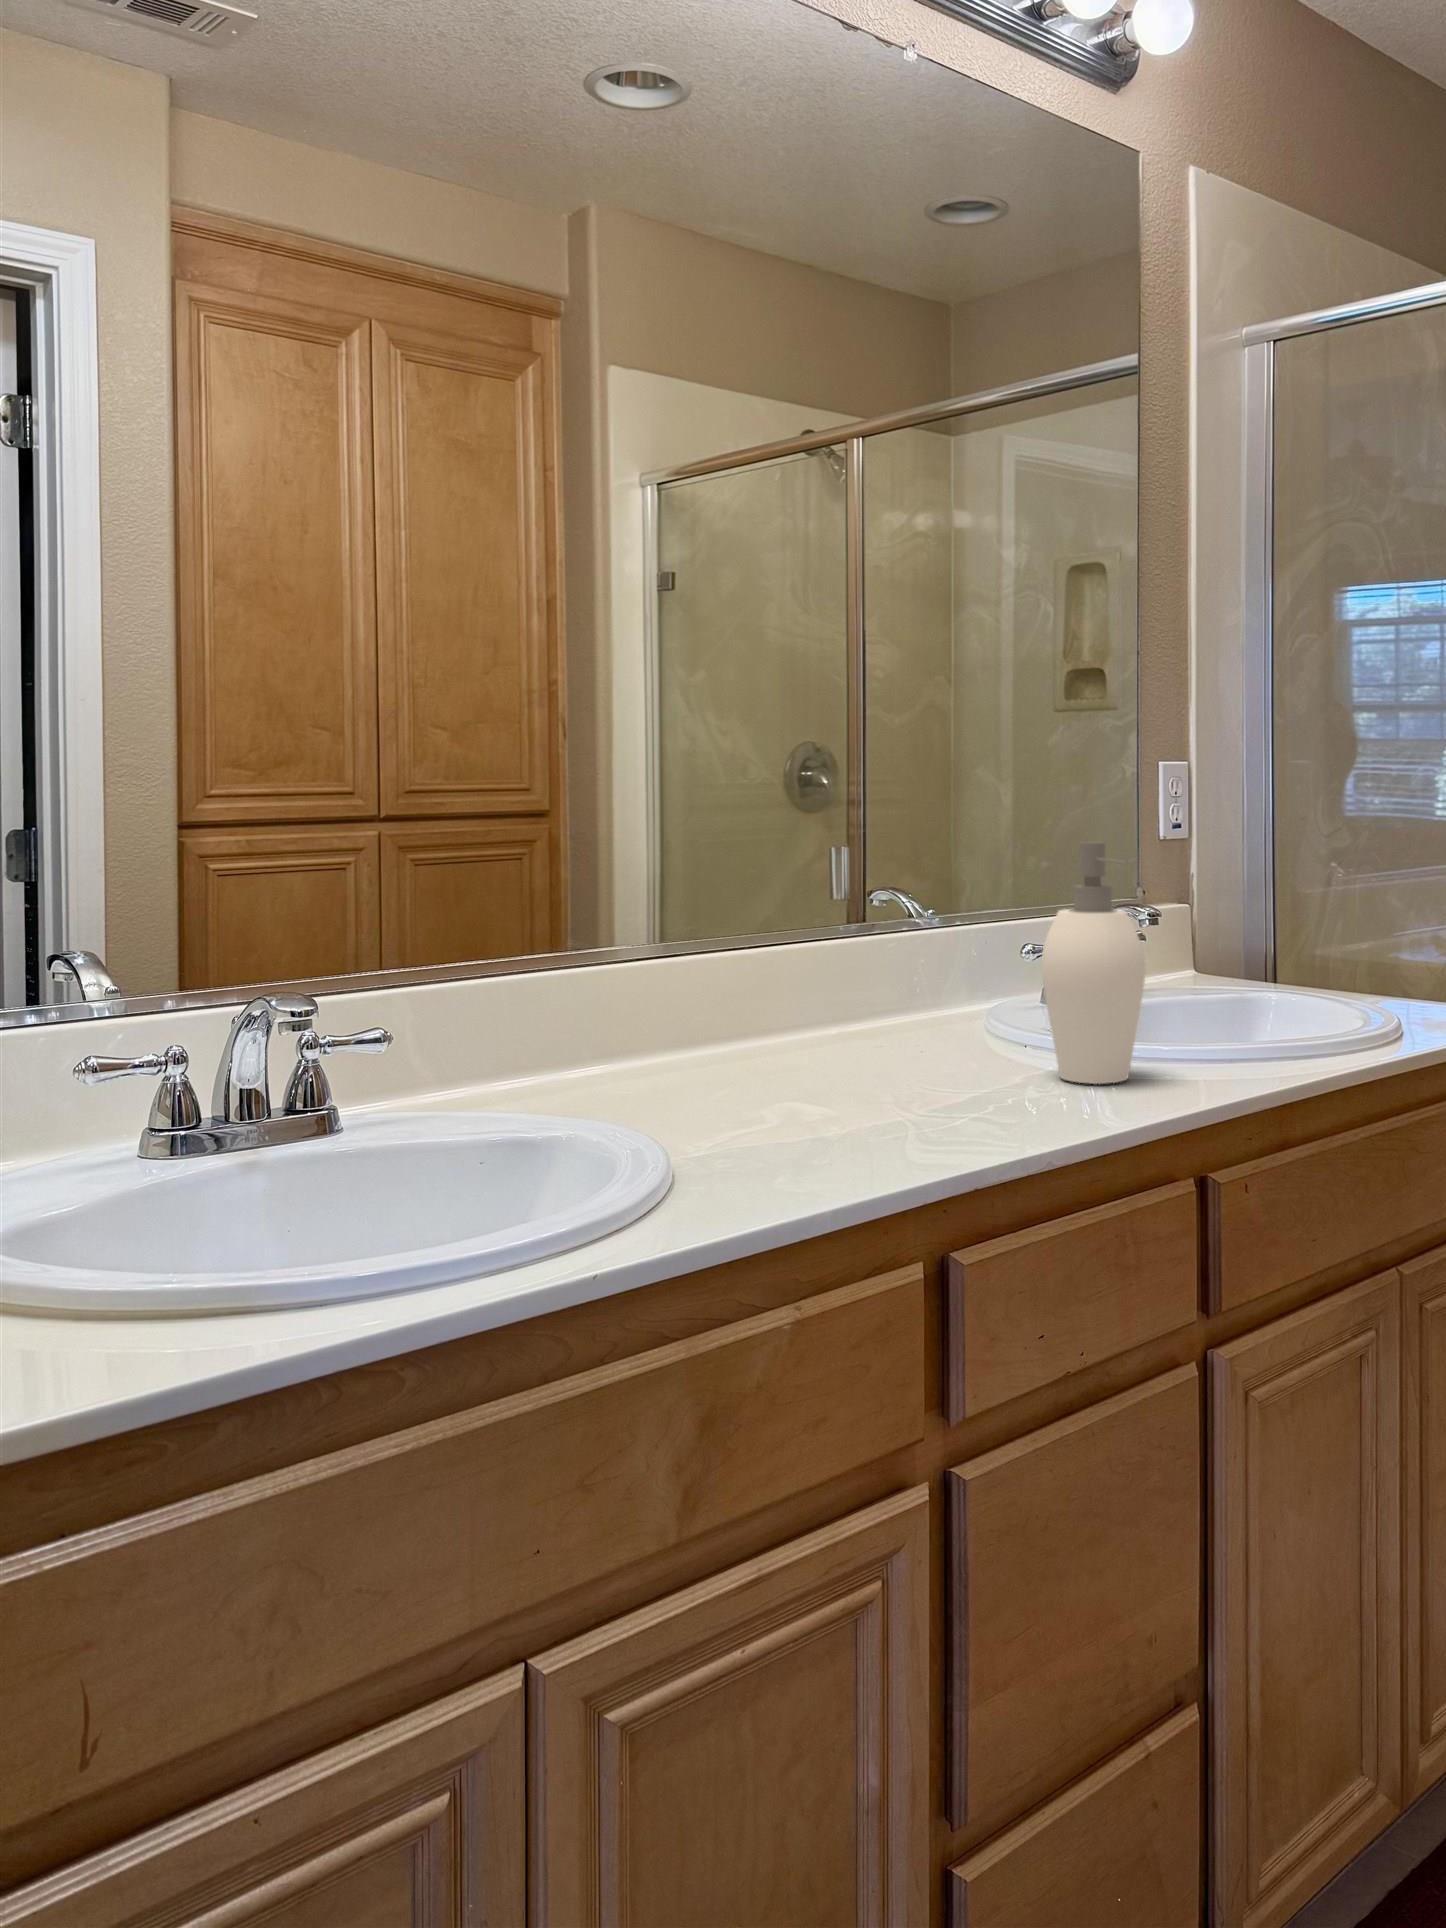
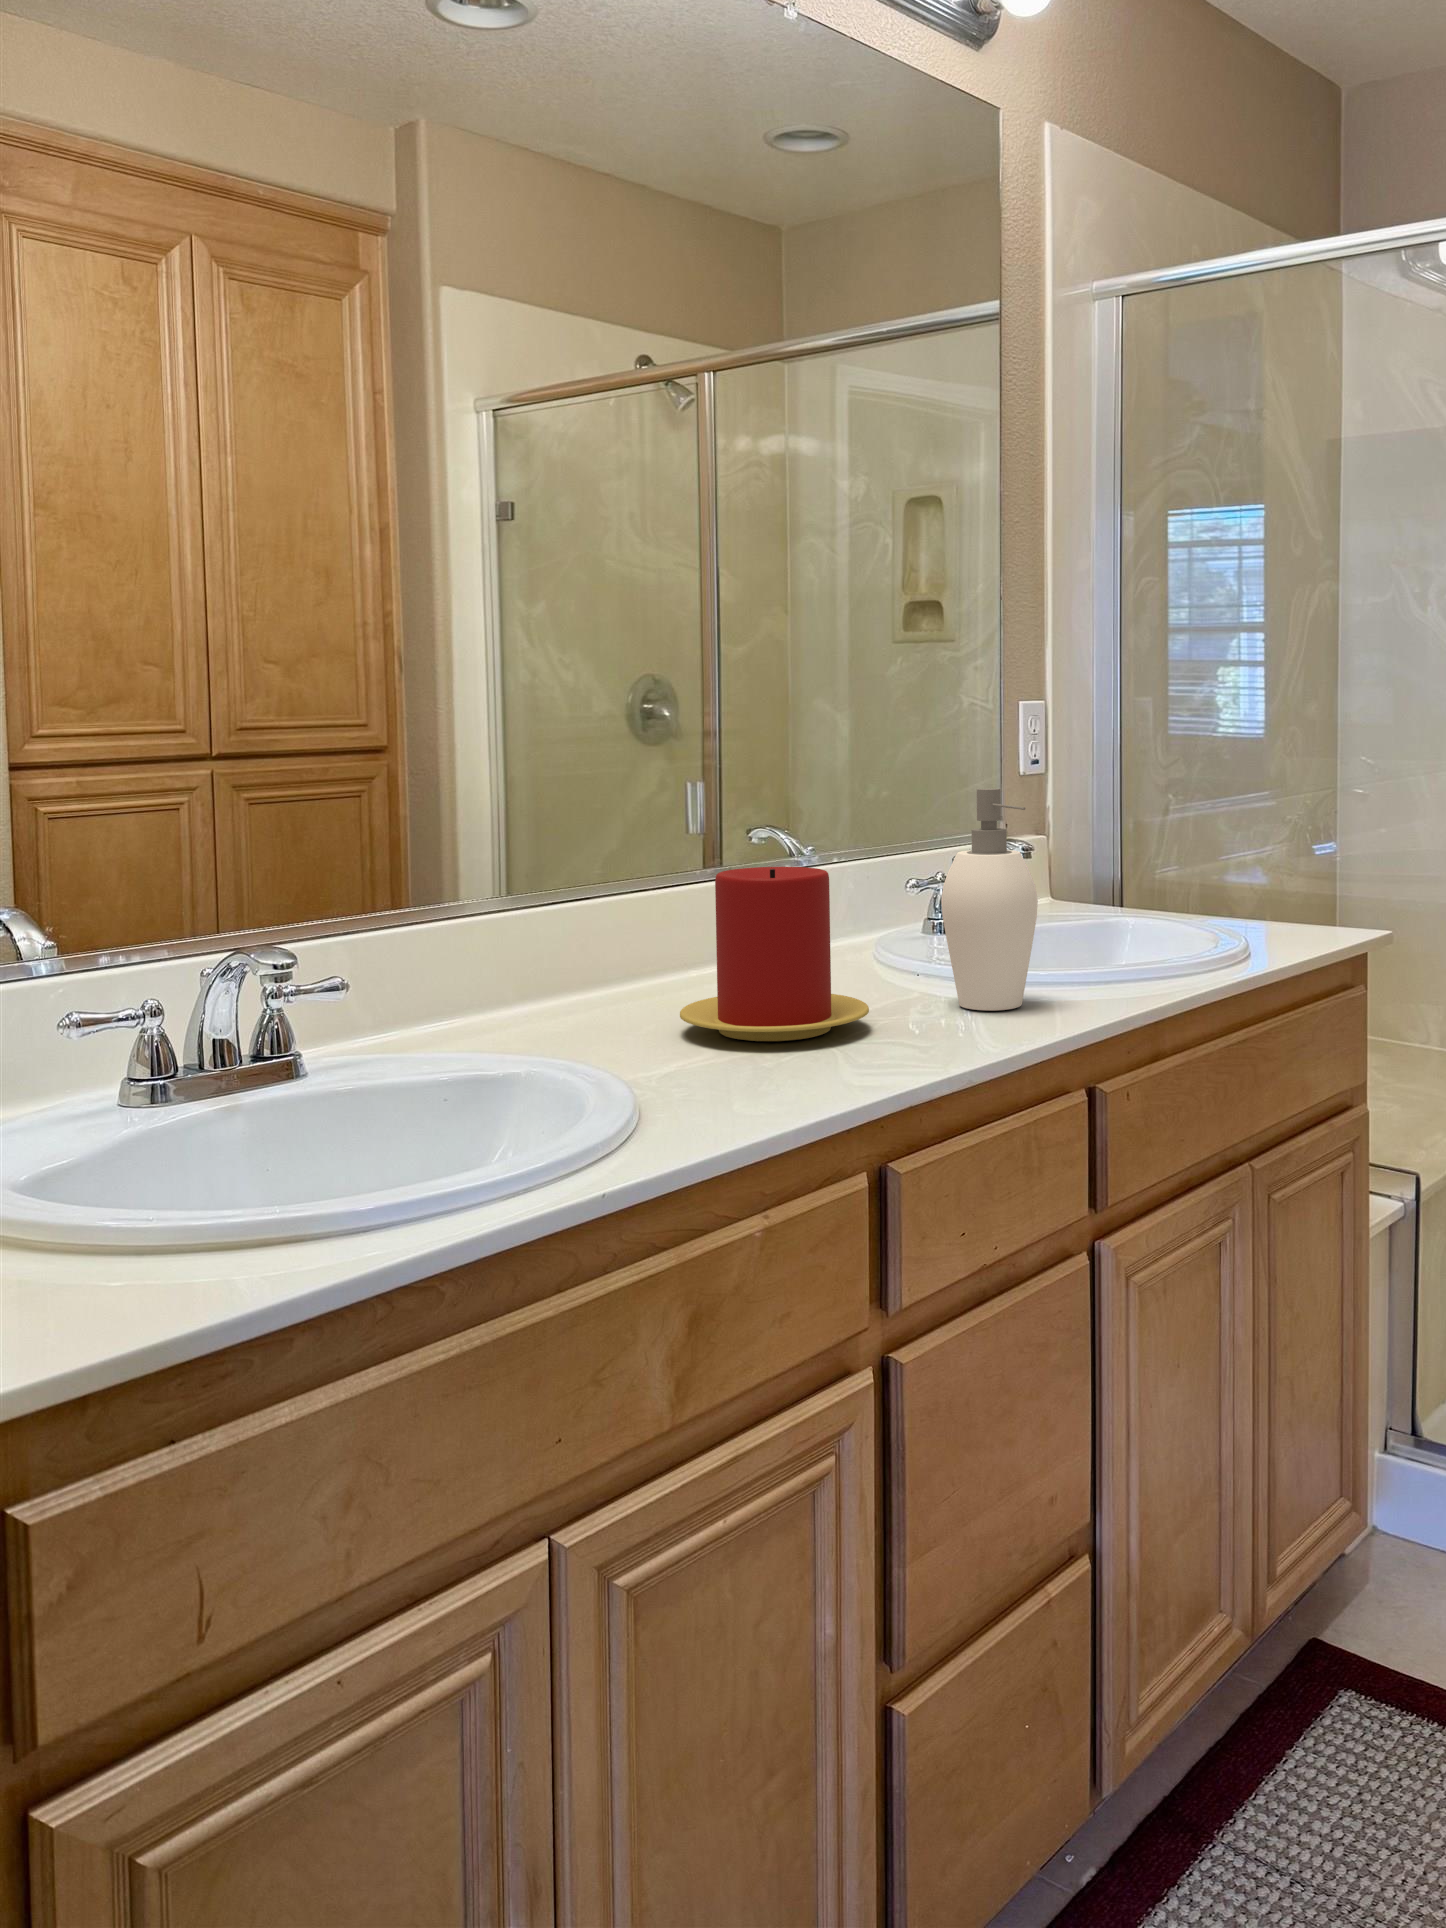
candle: none [751,922,954,1109] -> present [680,867,869,1041]

